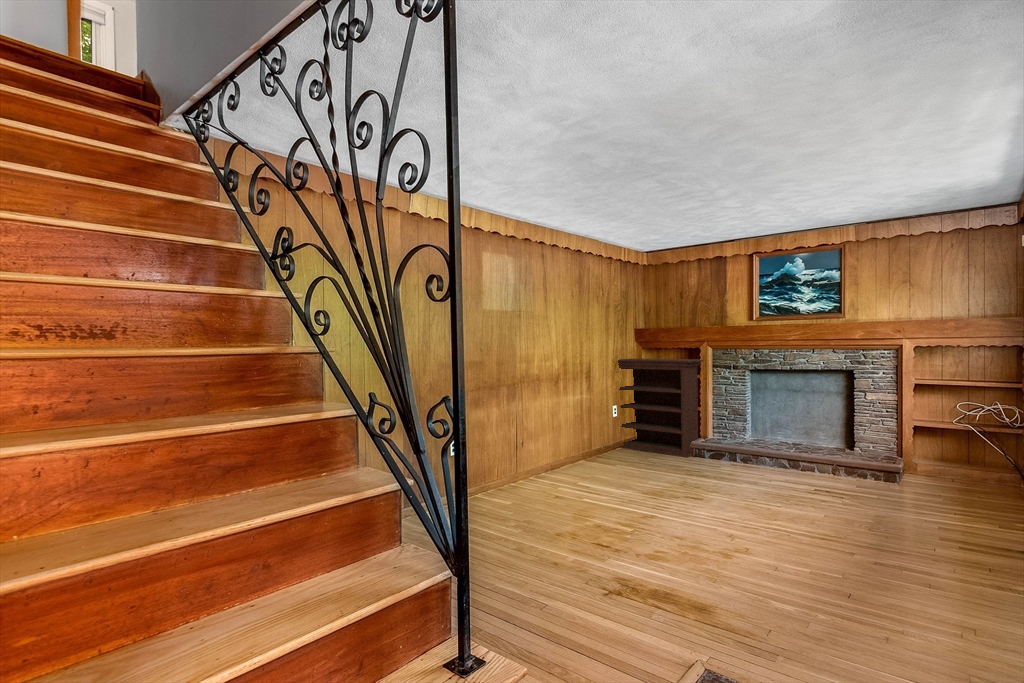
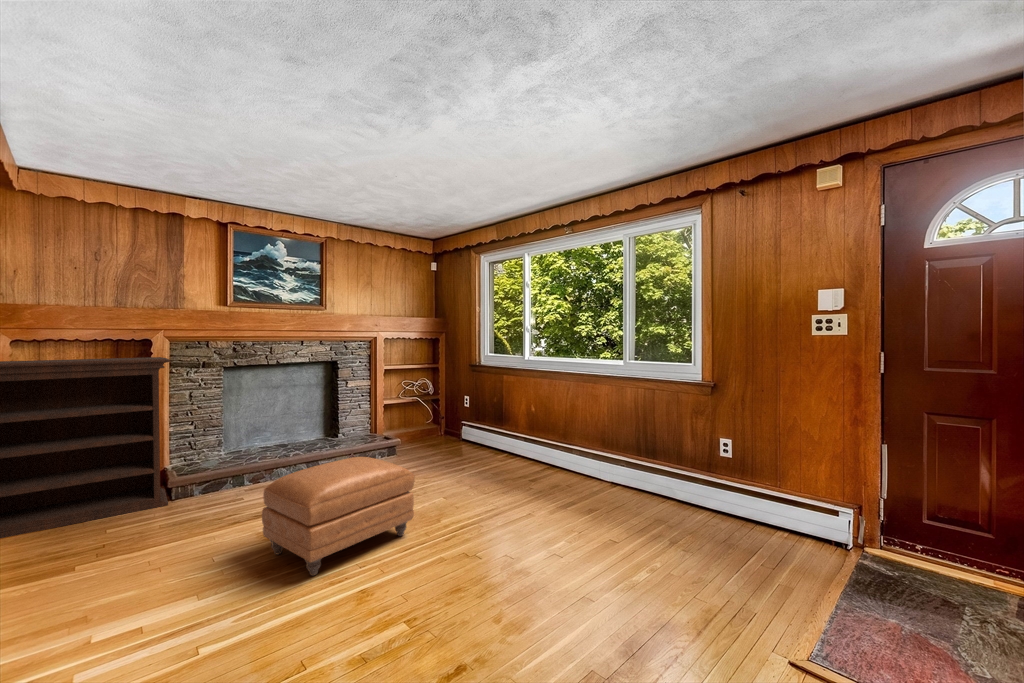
ottoman: none [647,440,748,513] -> present [262,457,415,576]

